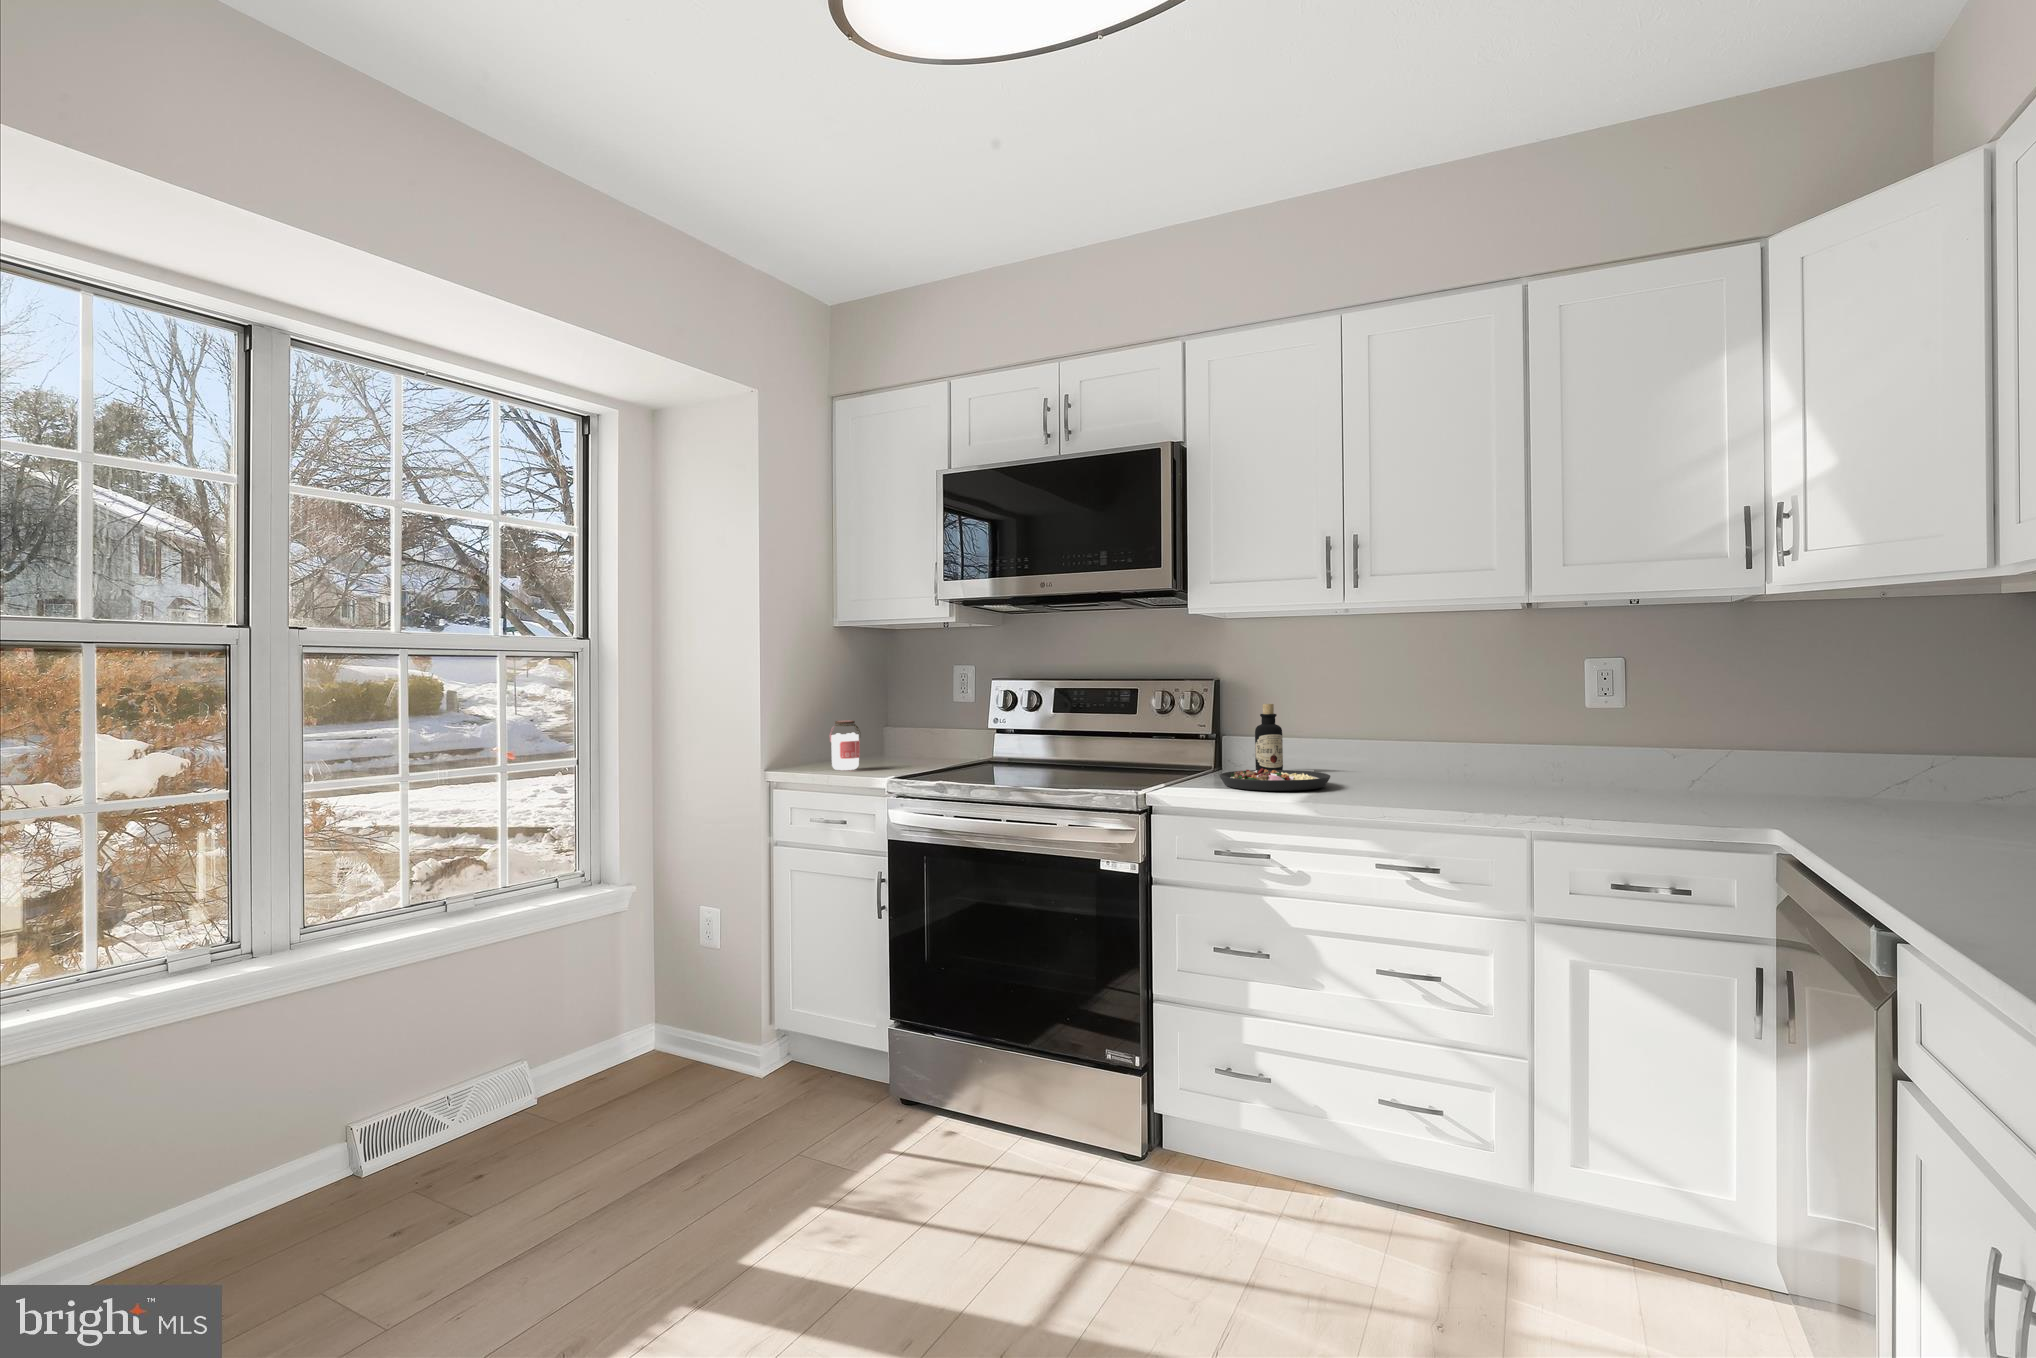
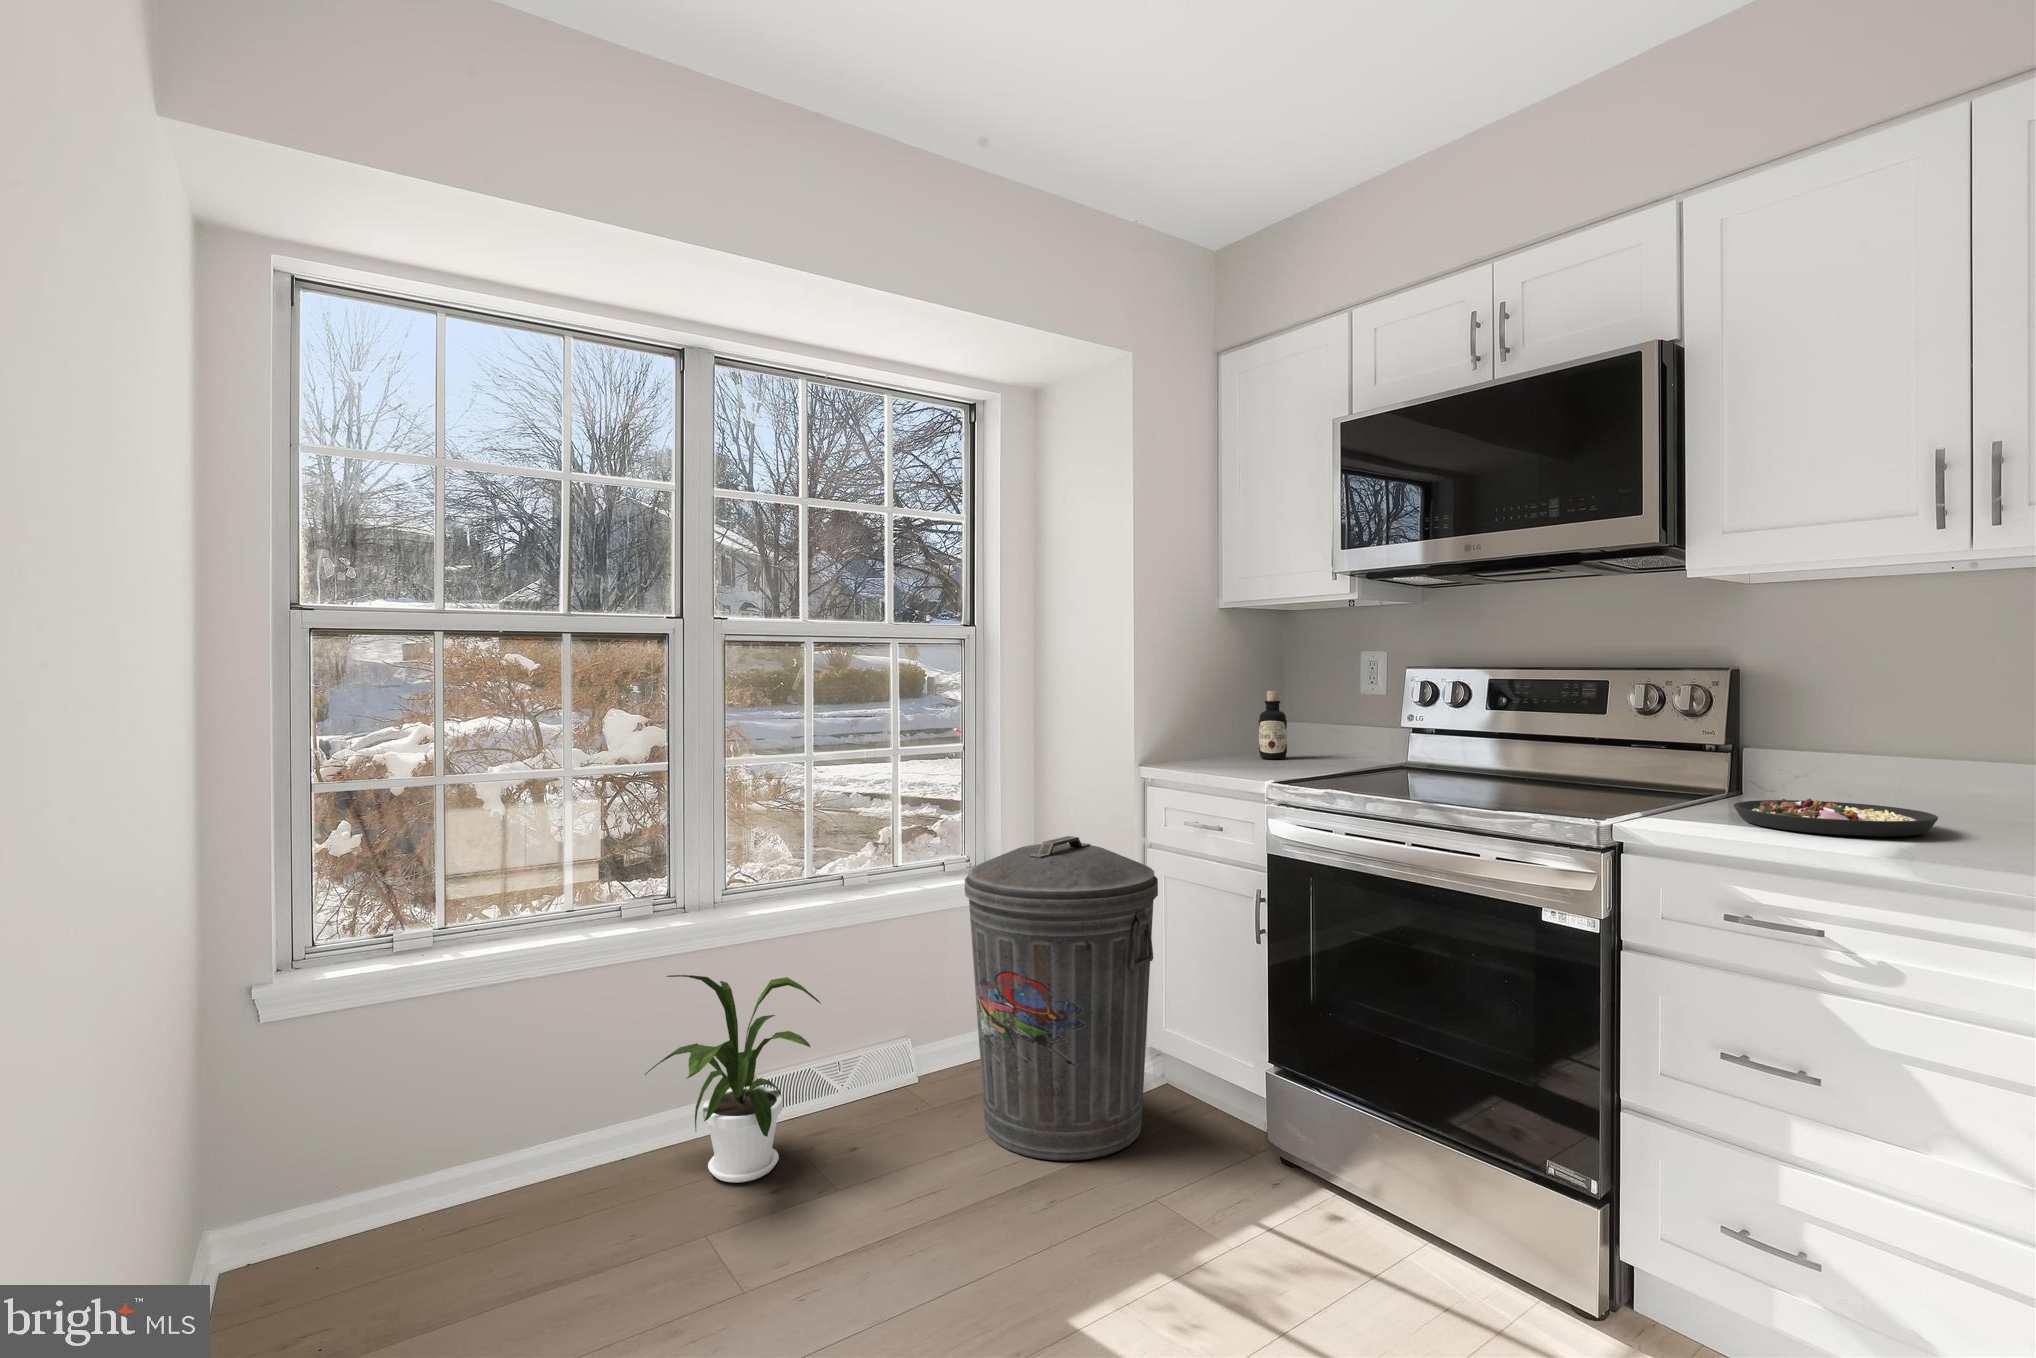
bottle: present [1255,704,1283,770] -> present [1259,691,1287,759]
jar: present [830,721,861,770] -> none [1207,714,1242,771]
trash can: none [597,839,790,1145] -> present [965,836,1158,1160]
house plant: none [209,1009,444,1239] -> present [645,975,820,1182]

